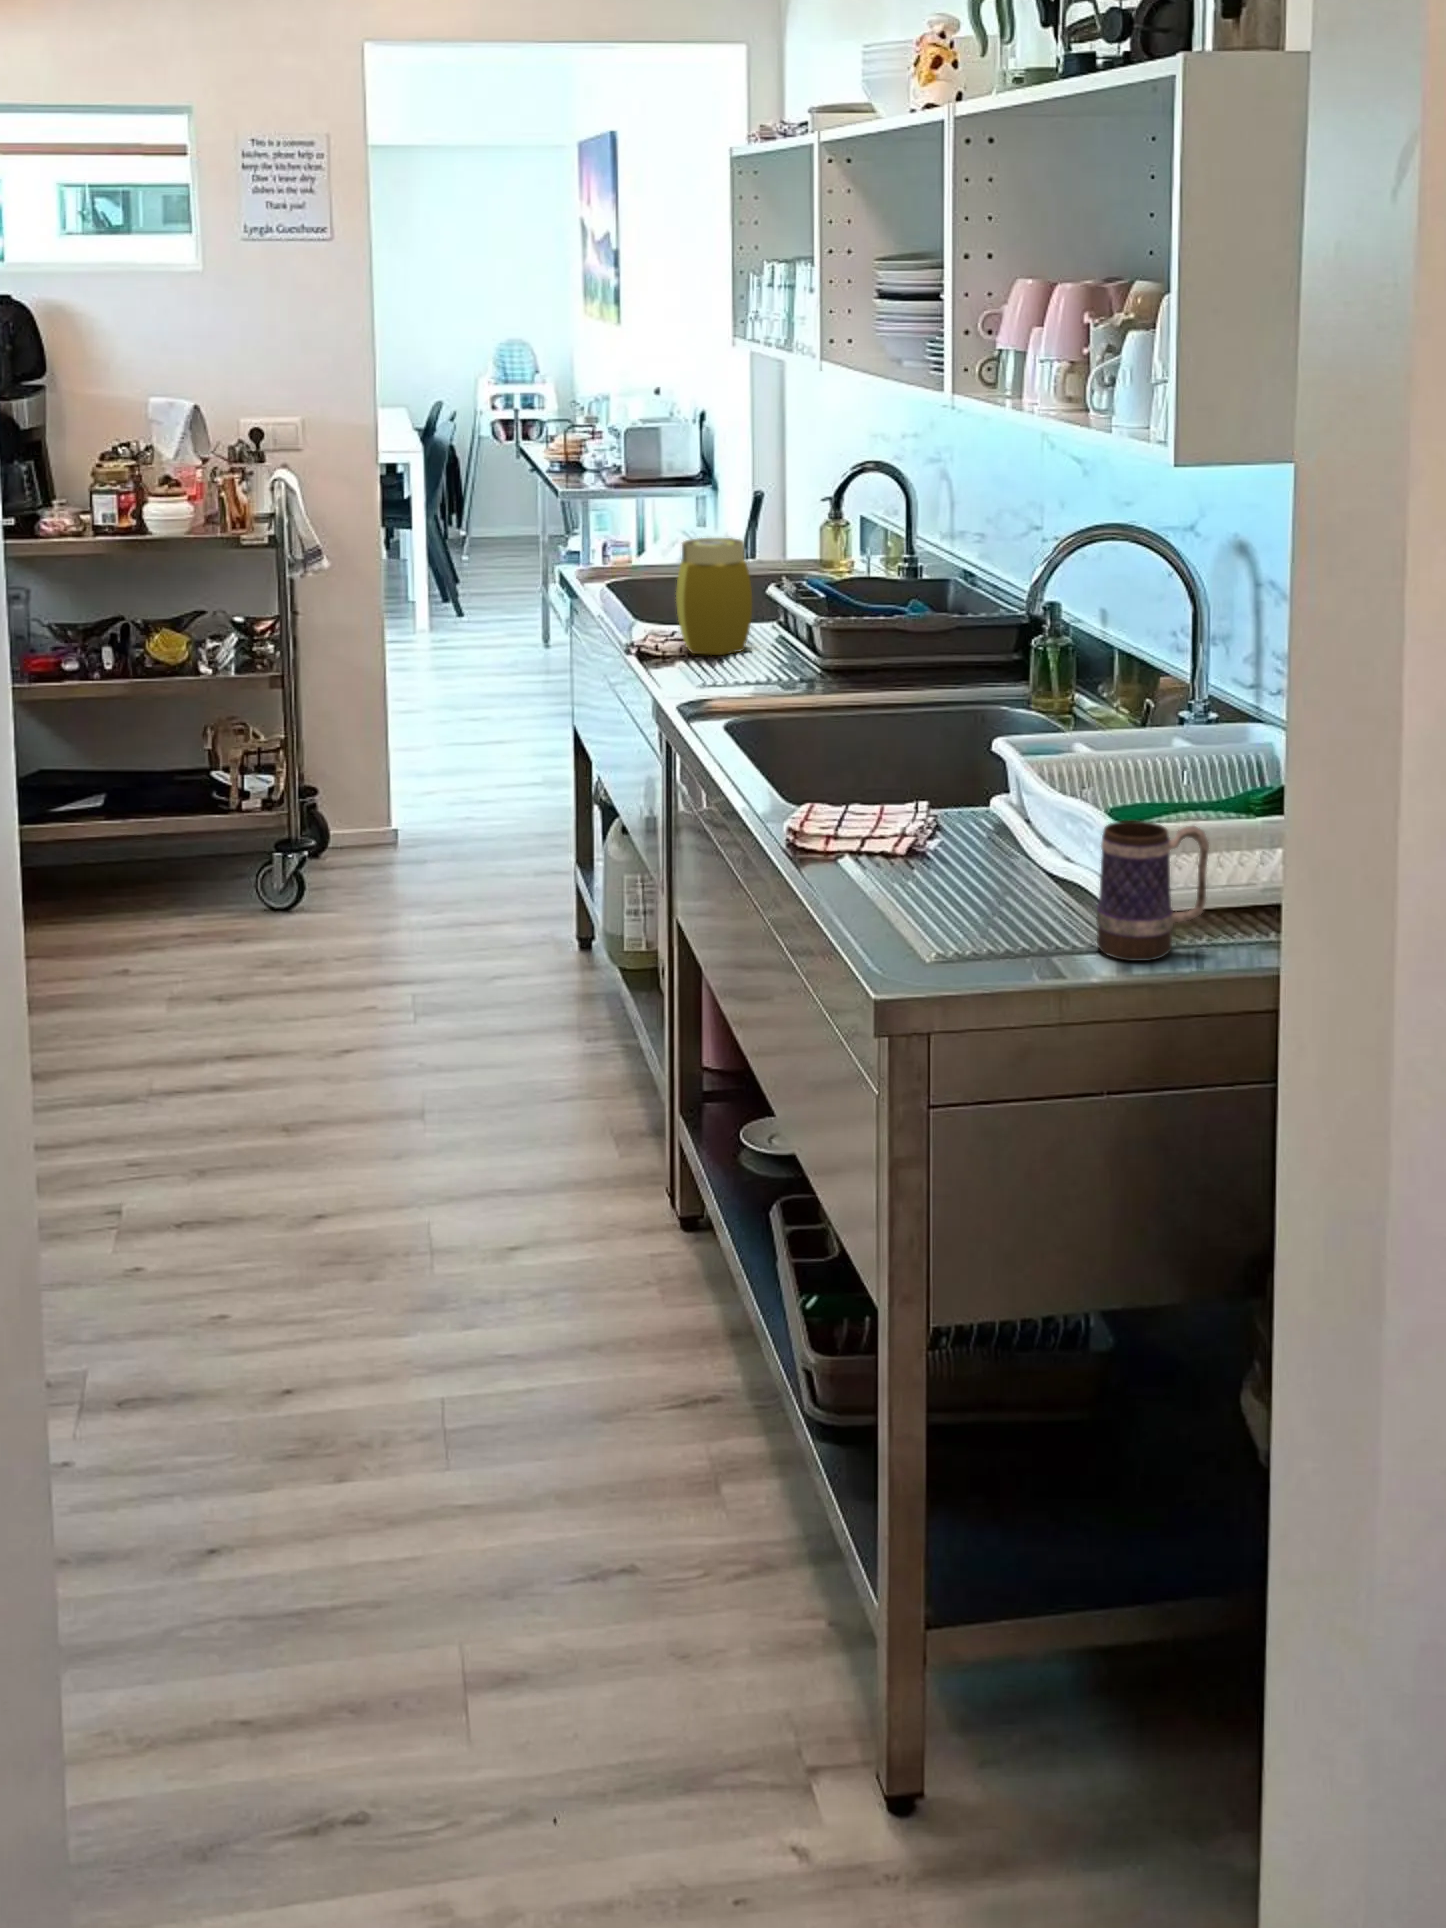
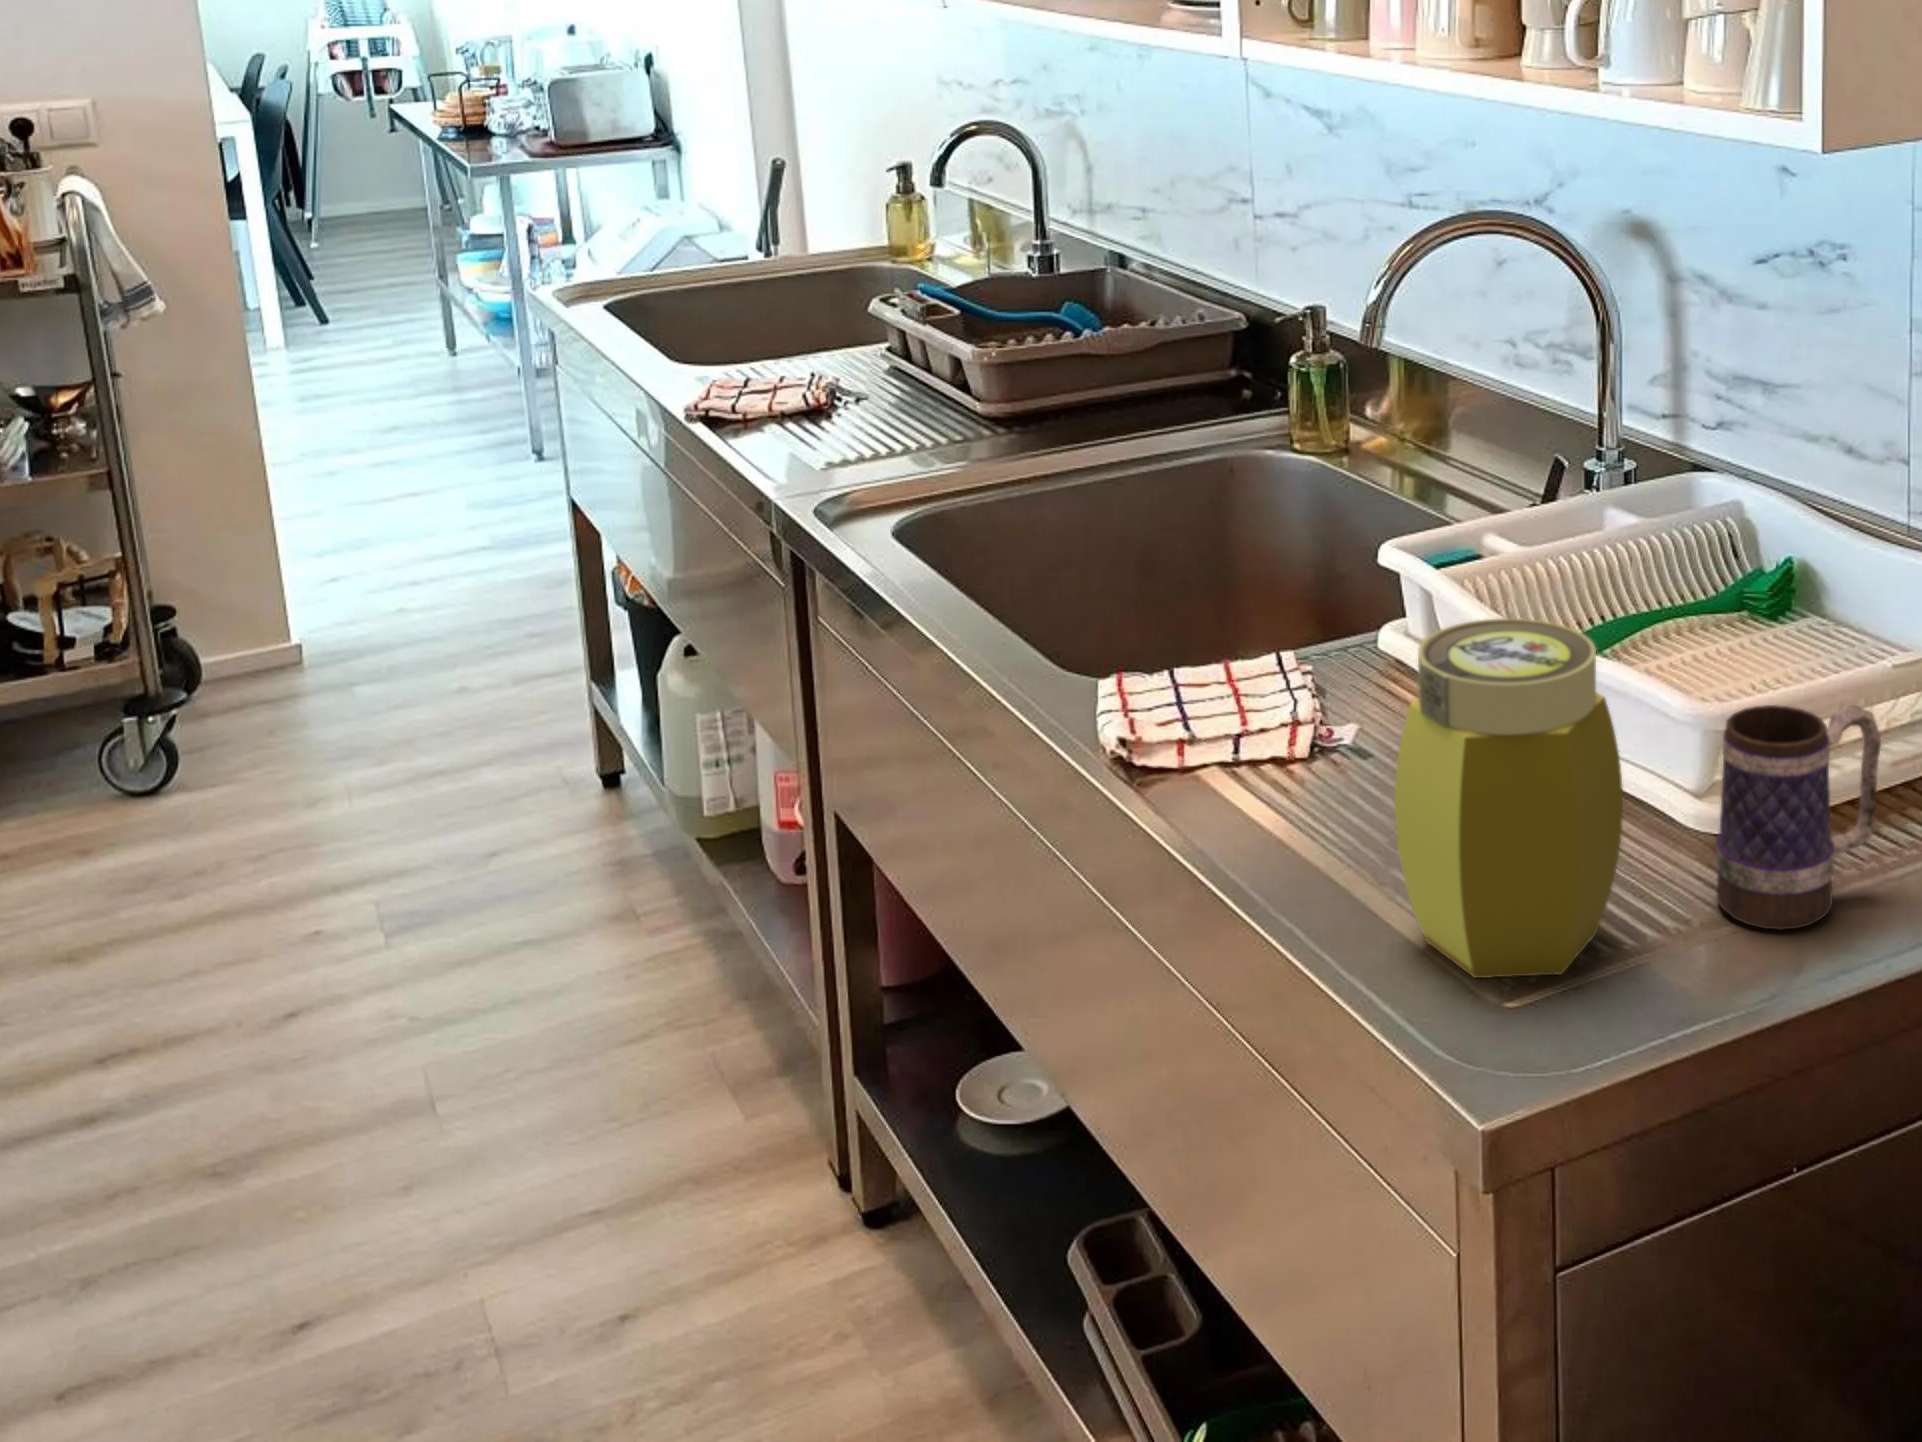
jar: present [676,538,752,655] -> present [1395,618,1623,978]

